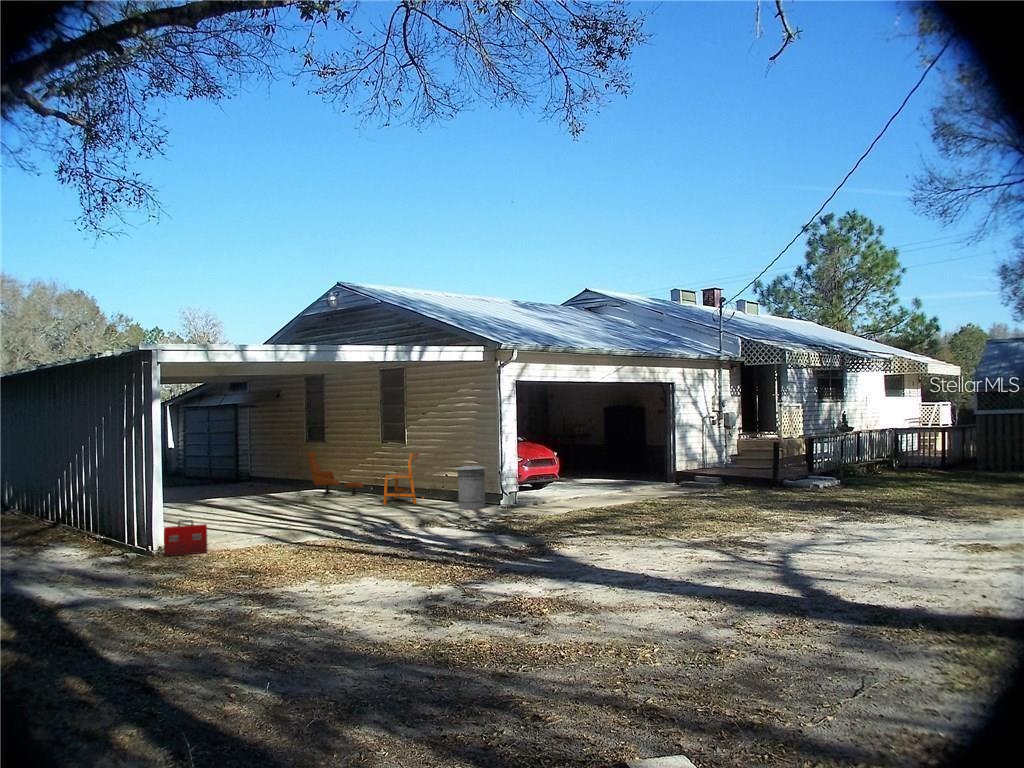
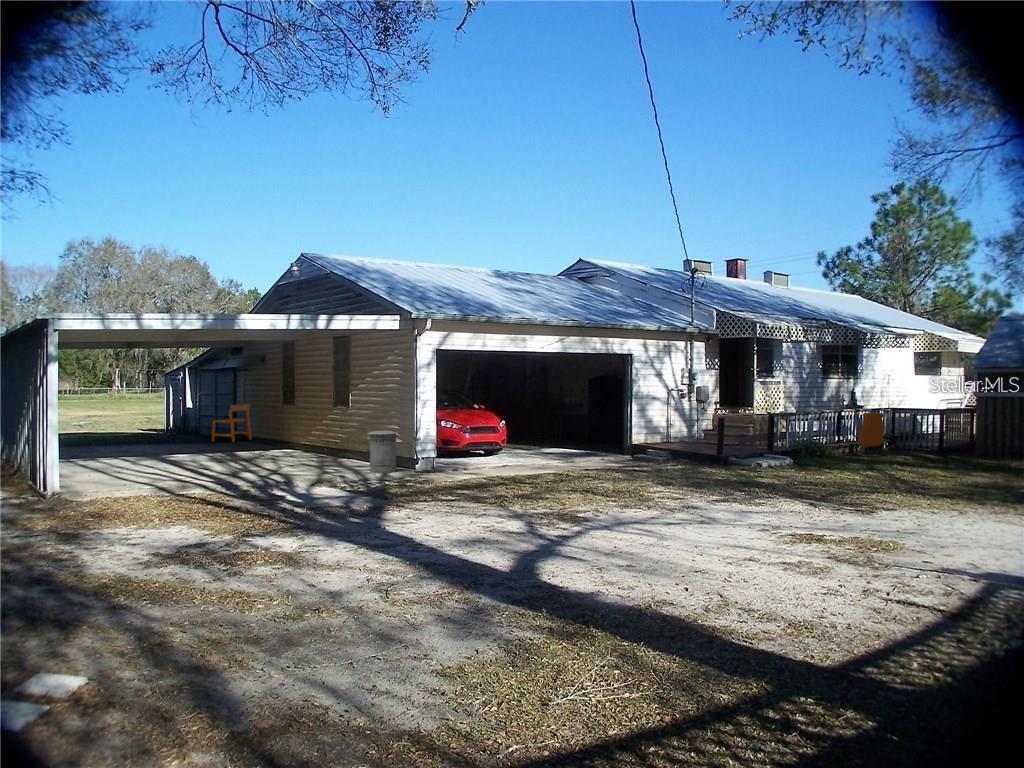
bench: present [383,451,424,505] -> present [212,404,252,442]
lounge chair: present [307,452,364,497] -> present [857,413,885,457]
toolbox: present [164,520,207,556] -> none [50,468,94,498]

